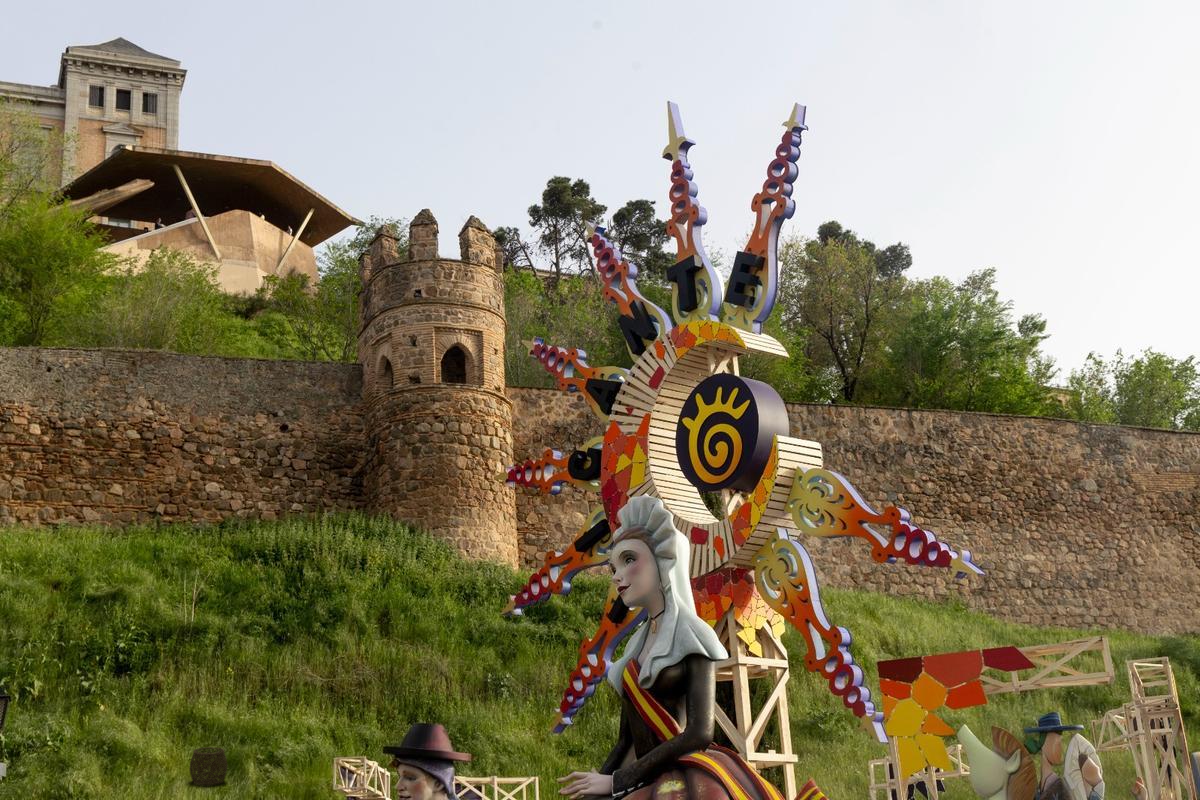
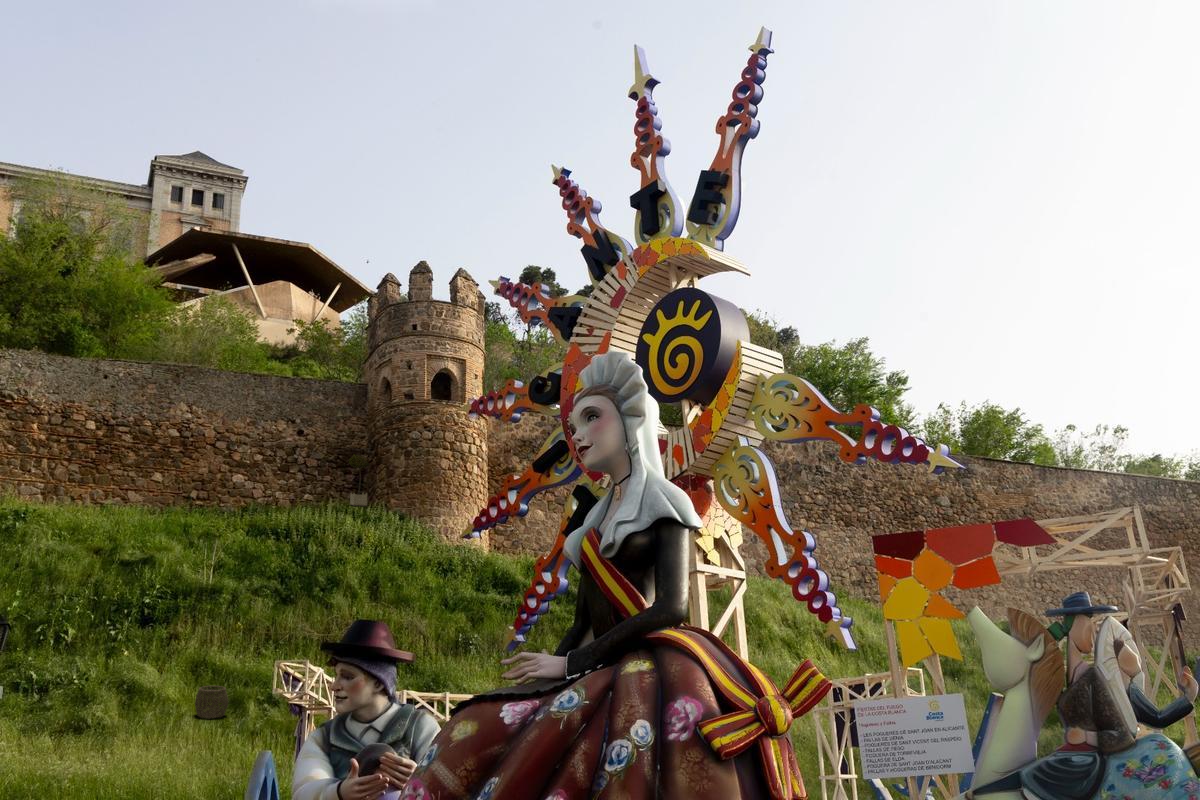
potted tree: none [345,452,372,515] -> present [349,454,370,506]

